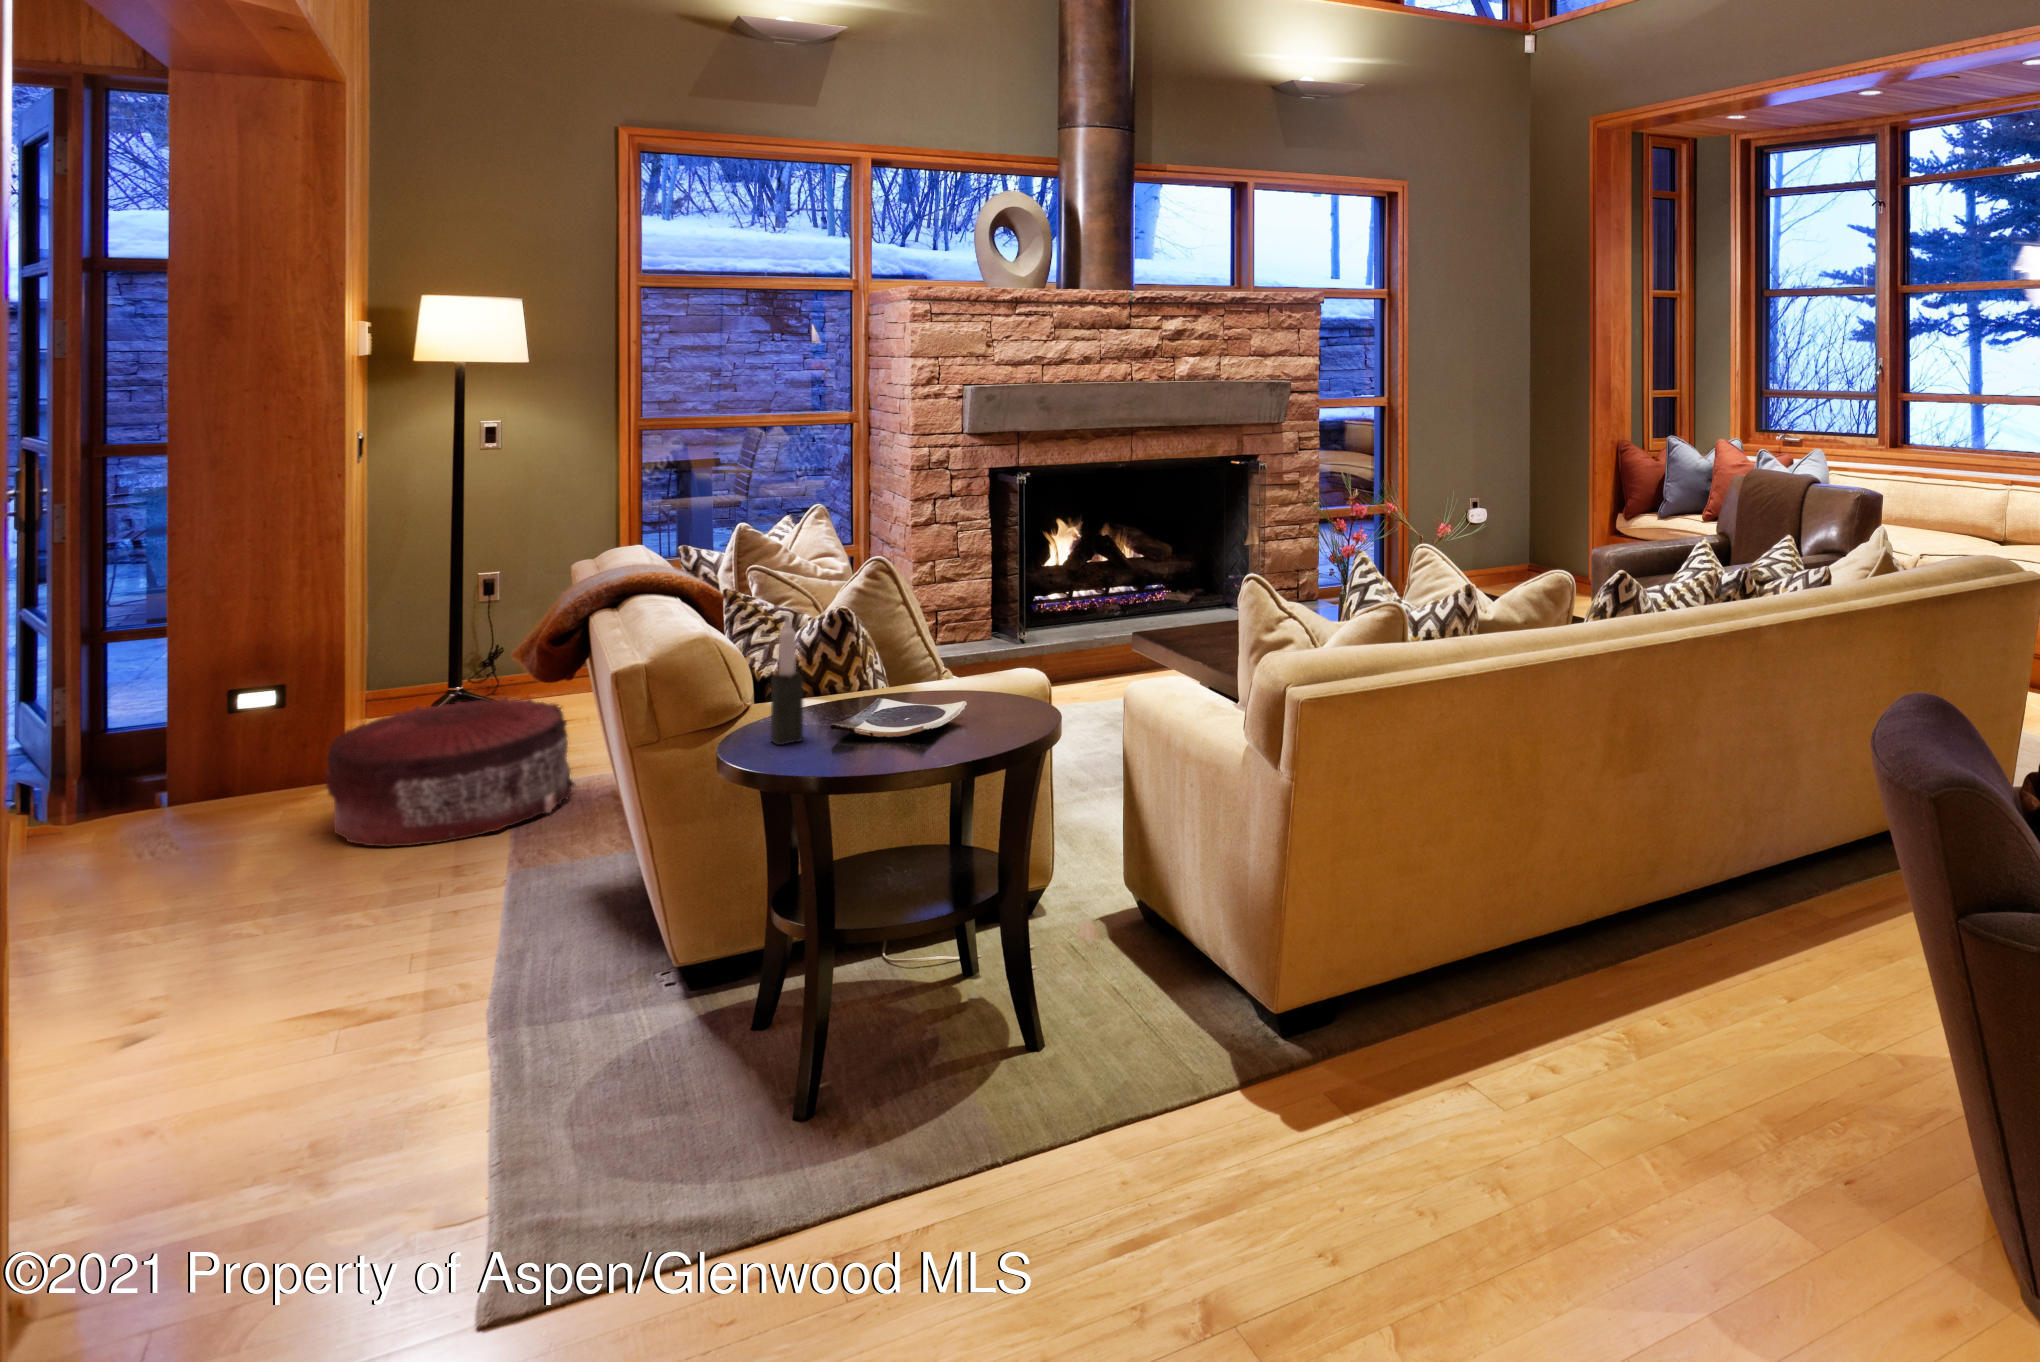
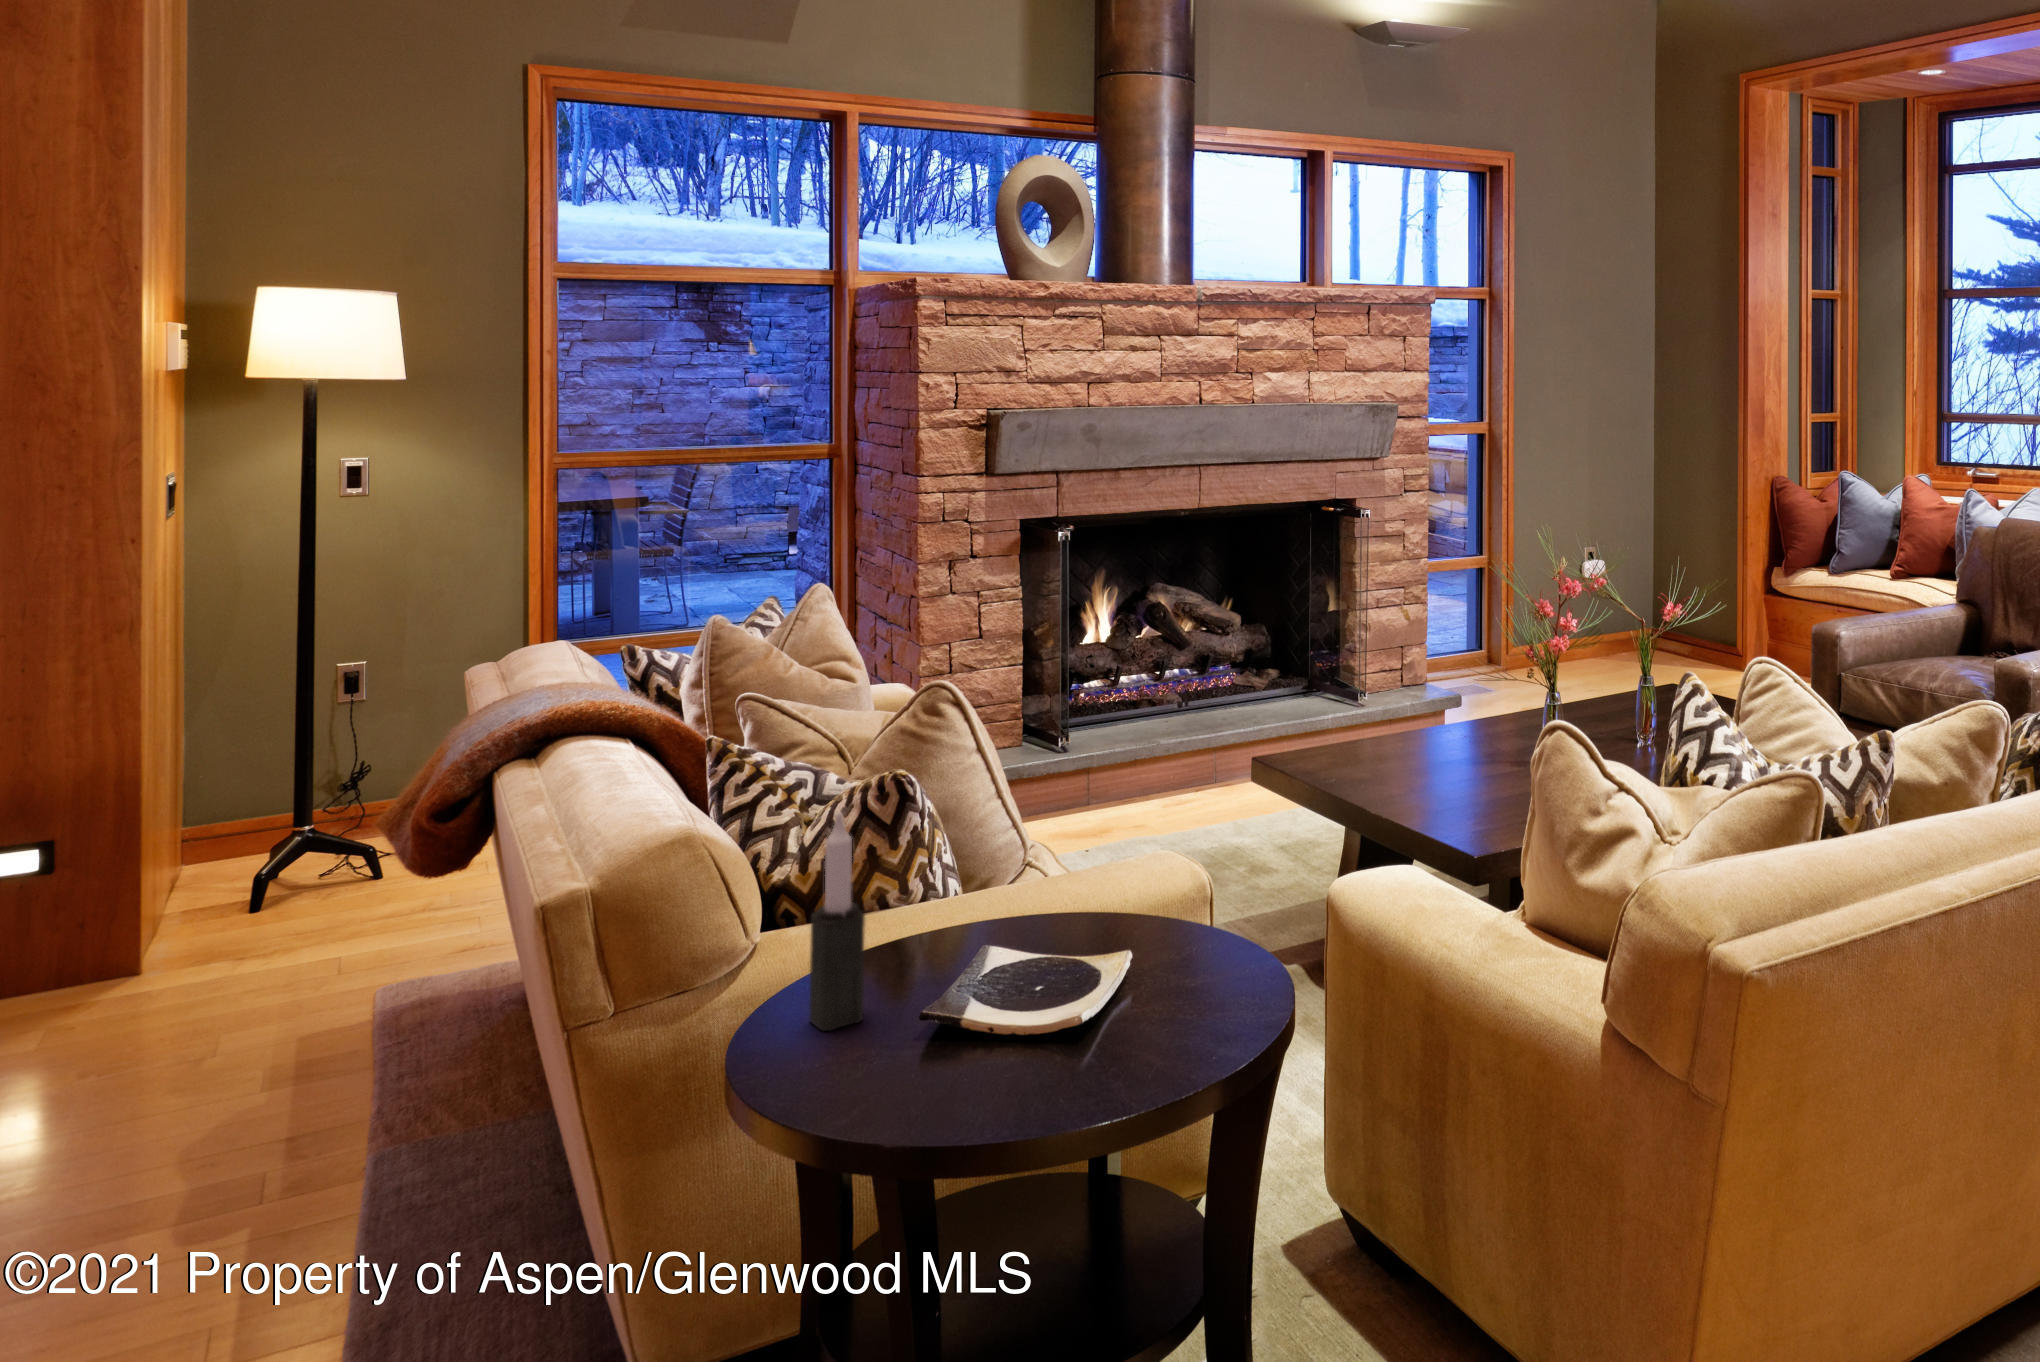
pouf: present [326,697,575,847] -> none [98,852,469,1095]

